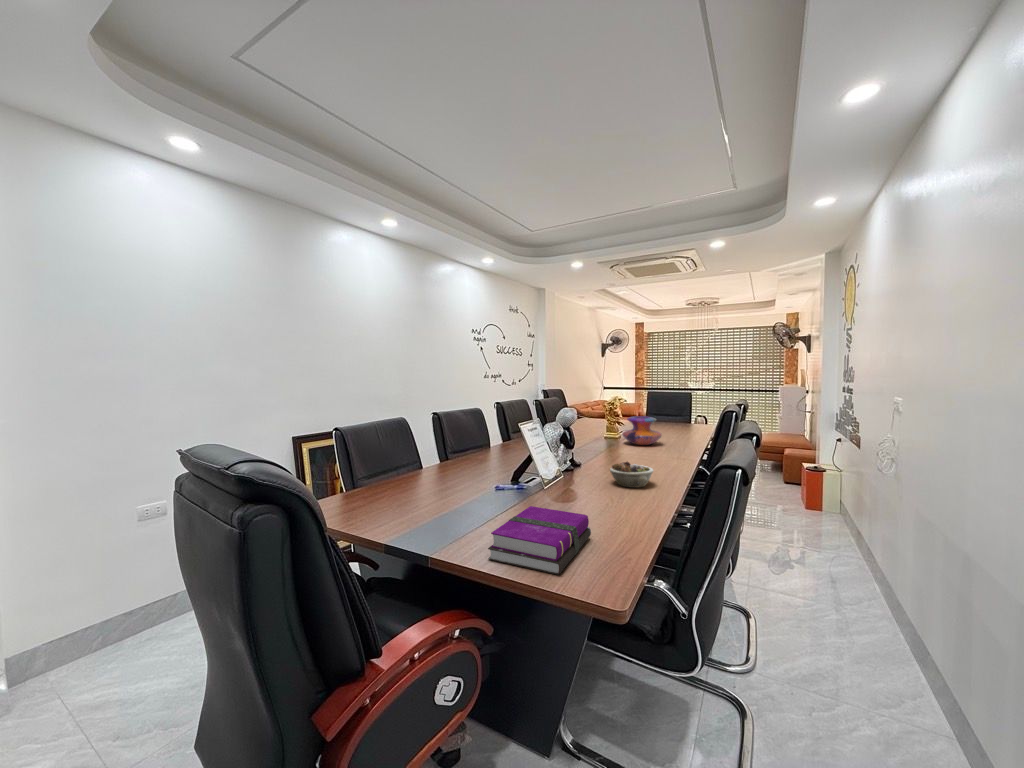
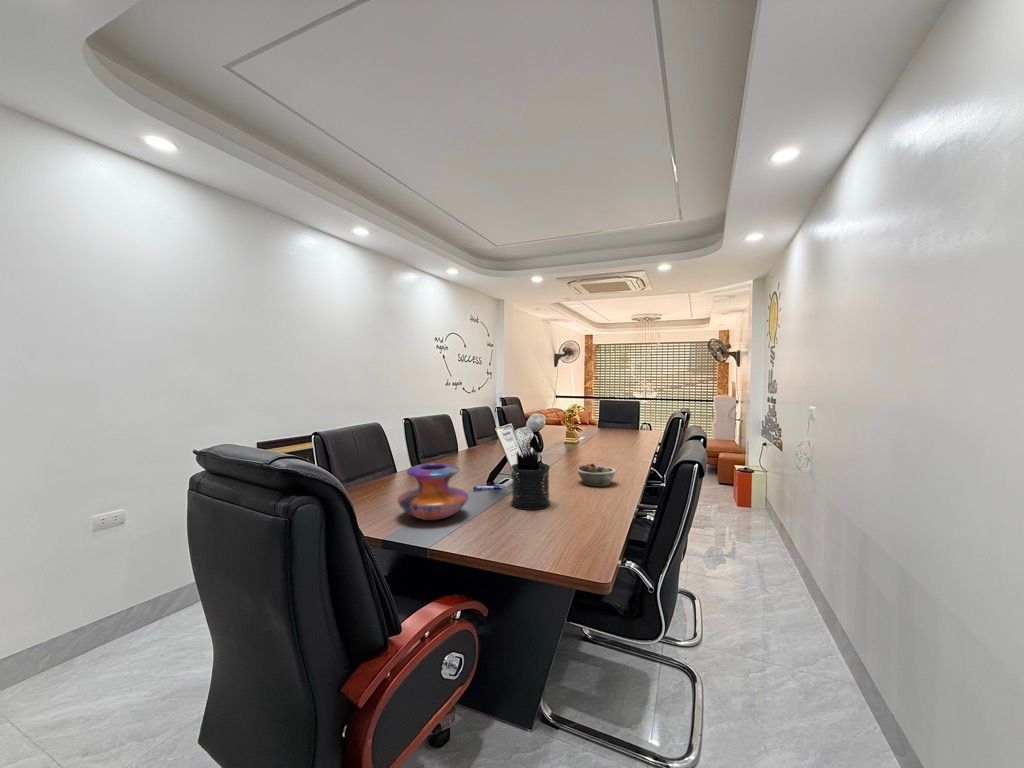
decorative vase: present [622,416,662,445] -> present [398,463,468,520]
pen holder: none [530,446,573,514] -> present [511,450,550,510]
hardback book: present [488,506,591,575] -> none [486,502,571,556]

